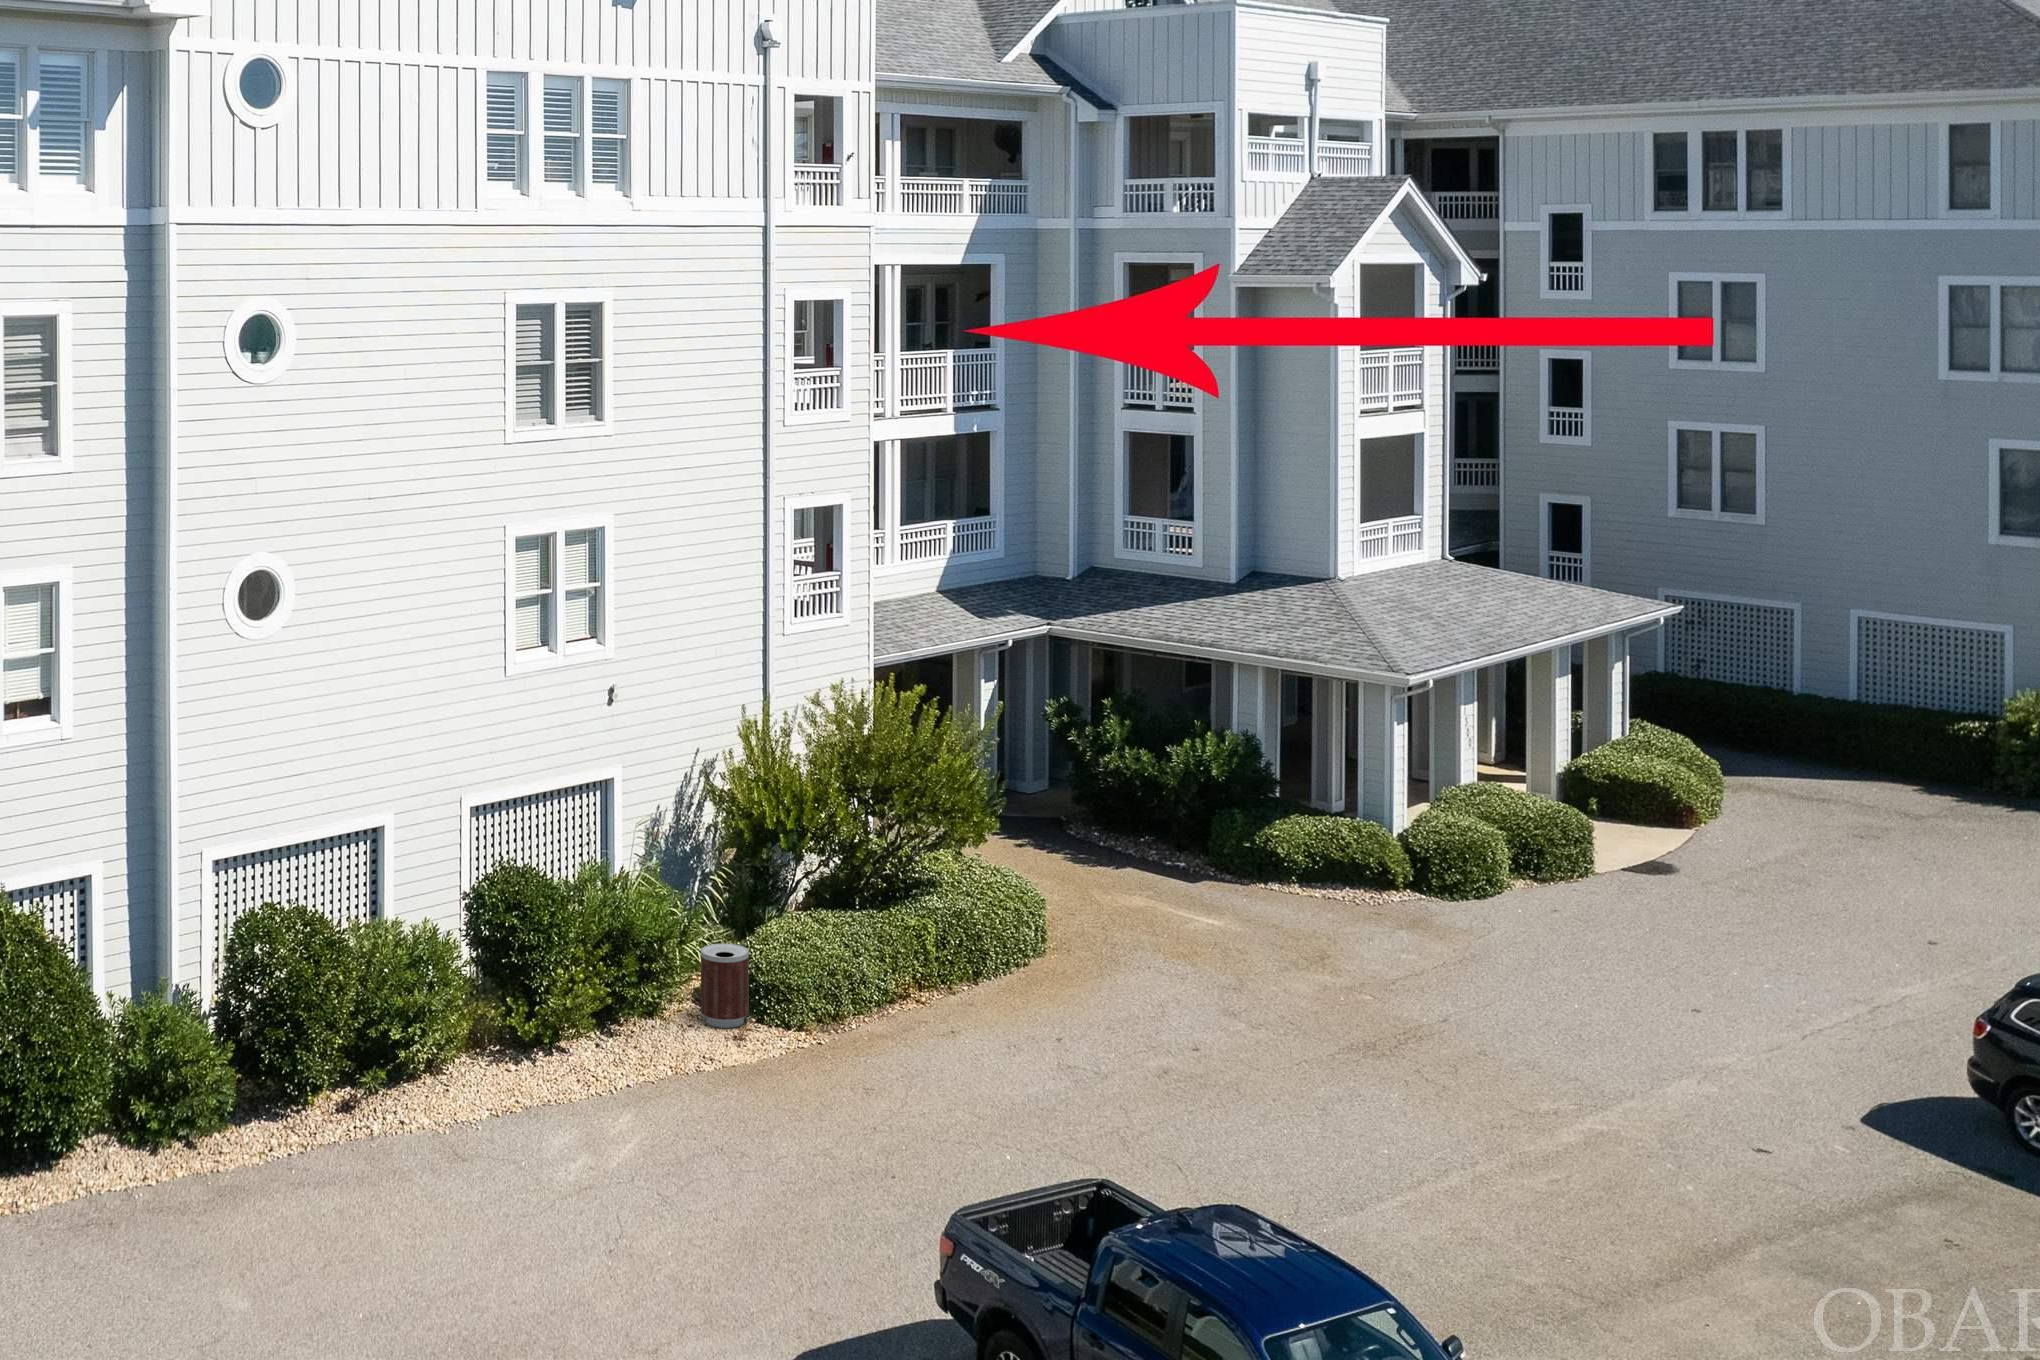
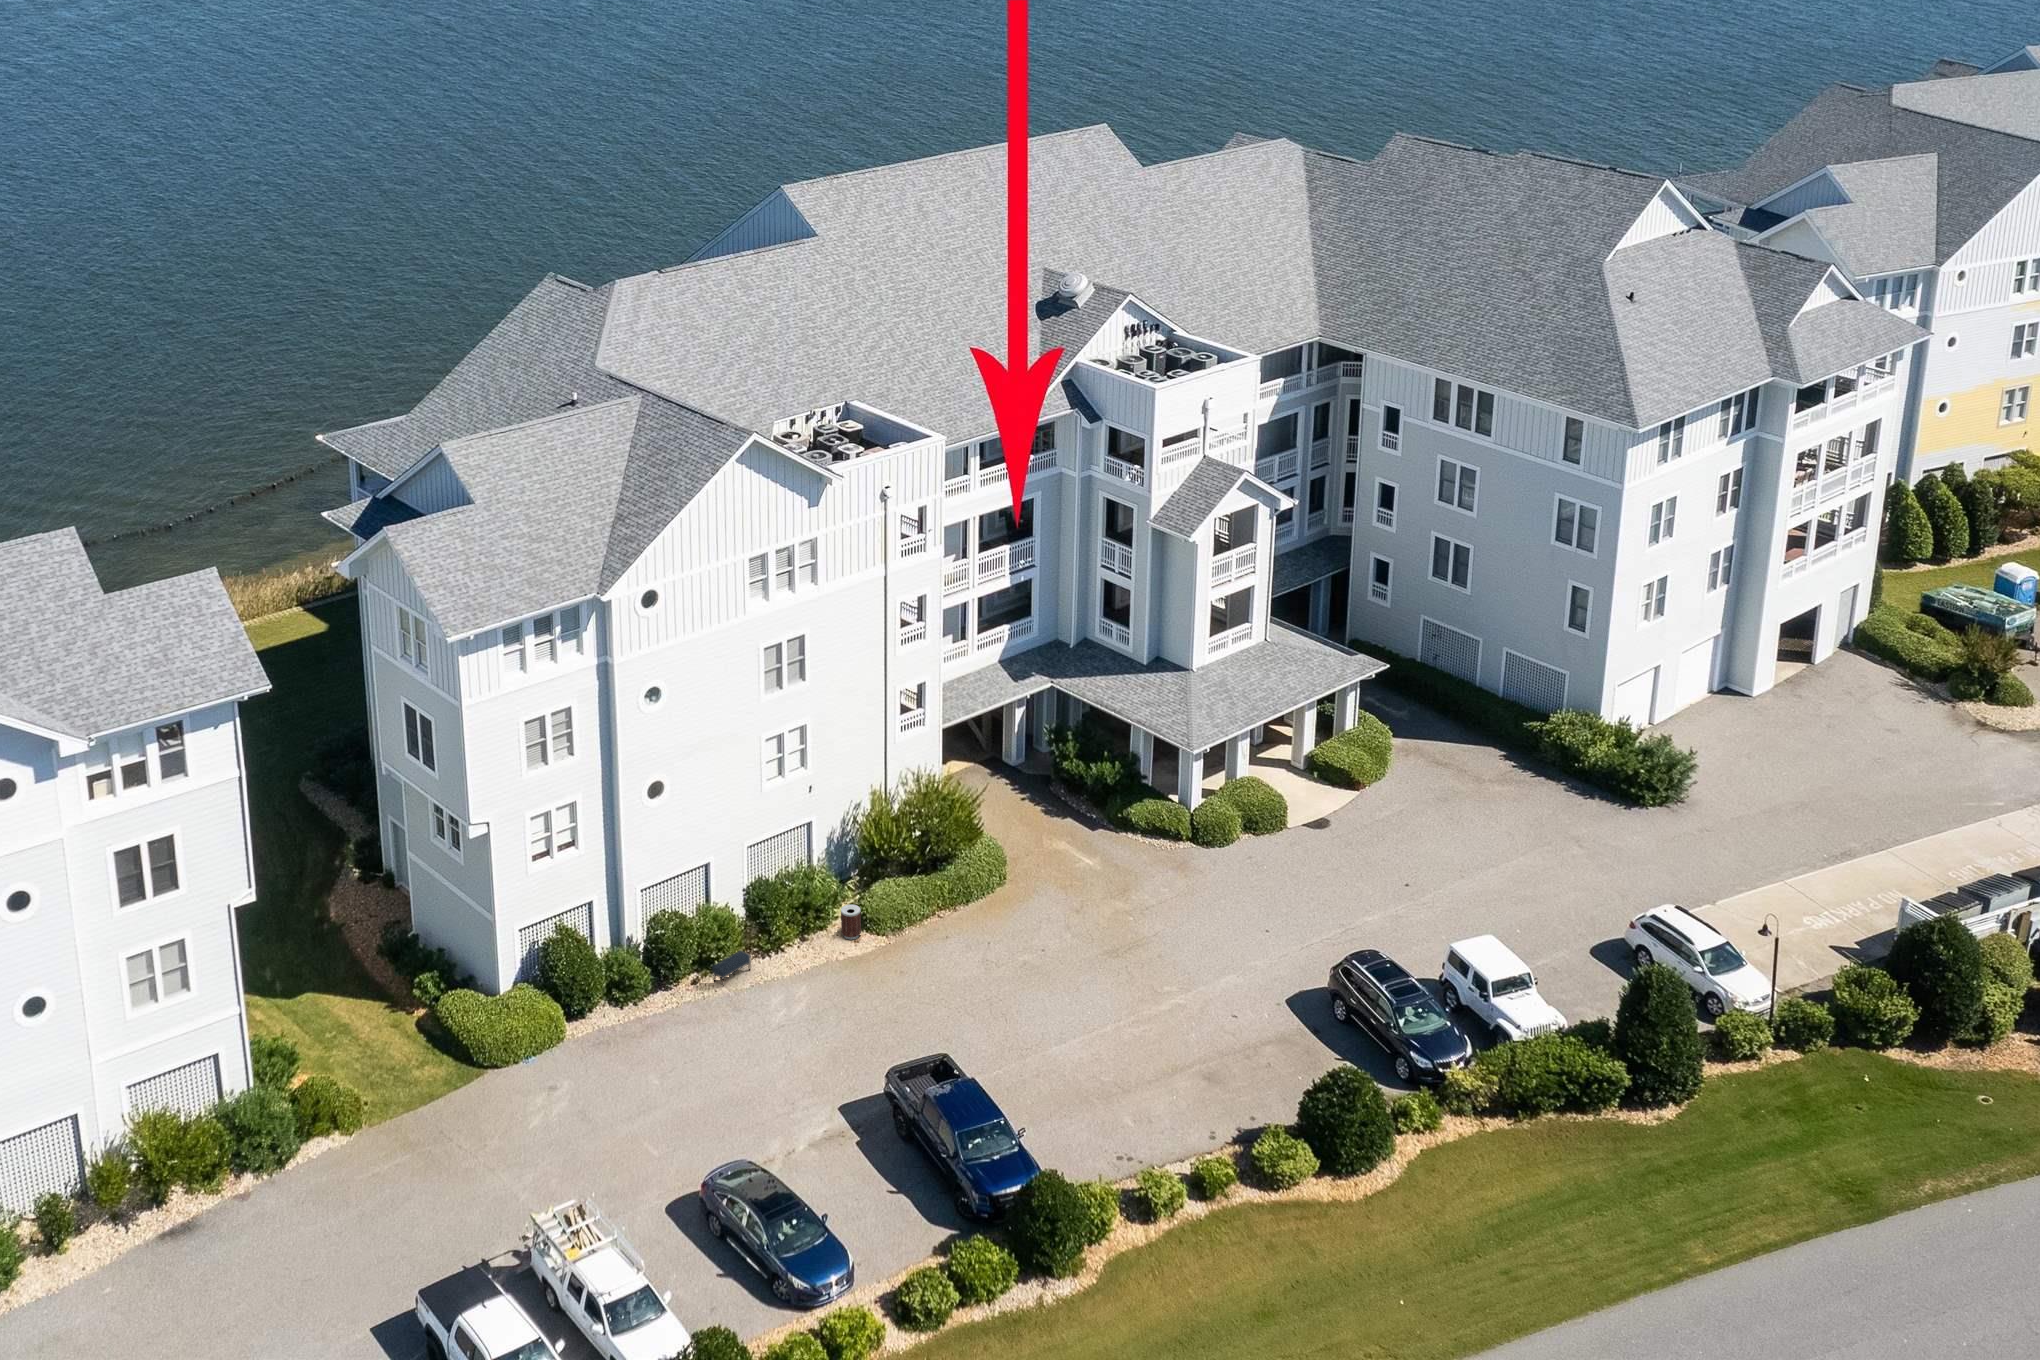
bench: none [393,1027,491,1107] -> present [713,951,751,984]

